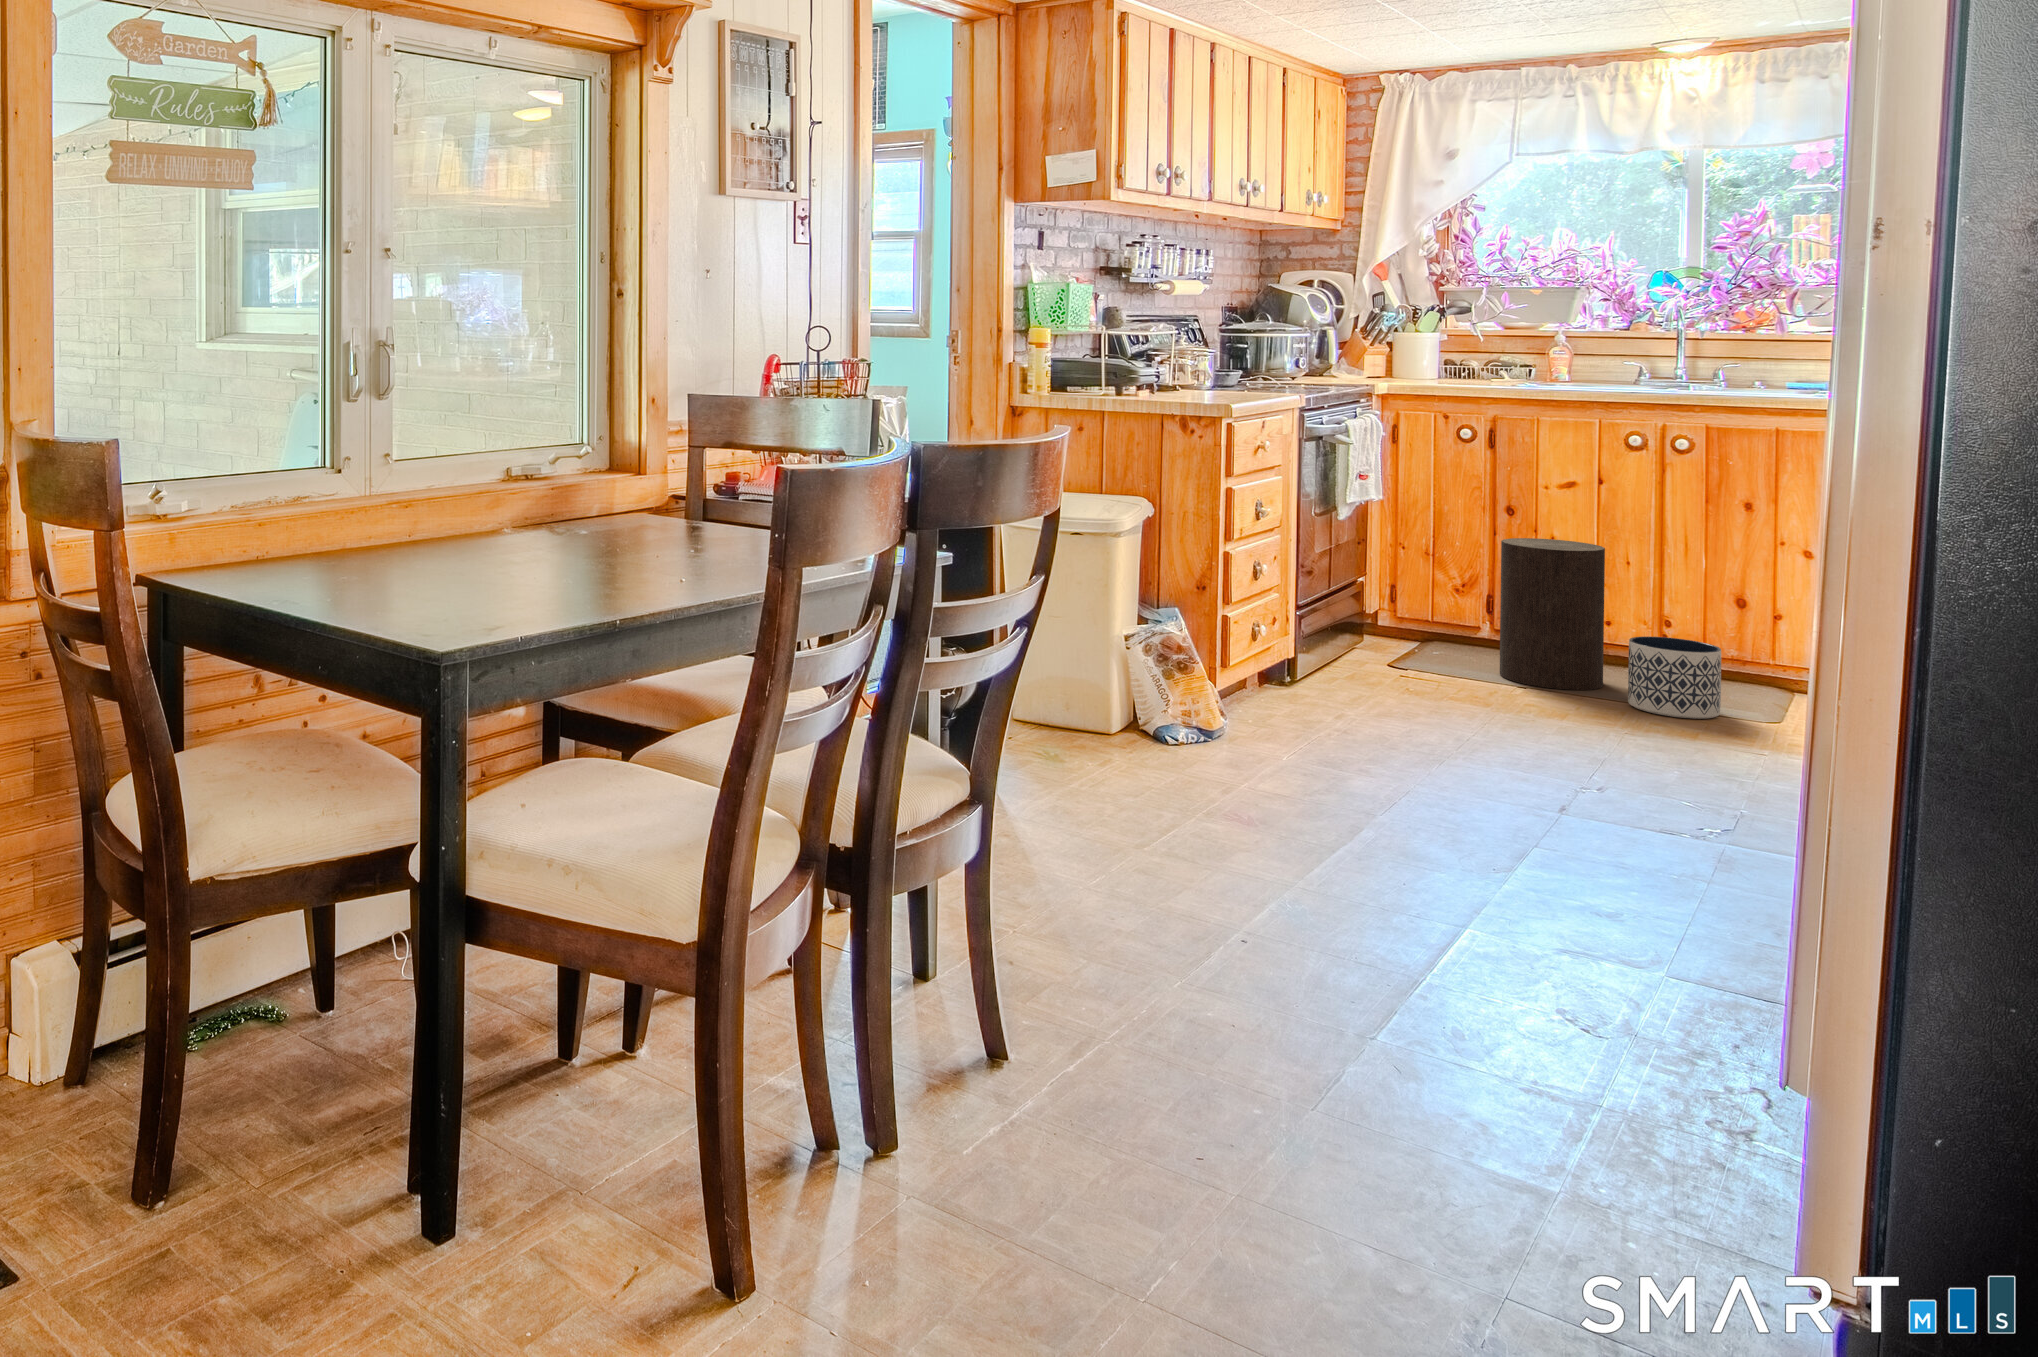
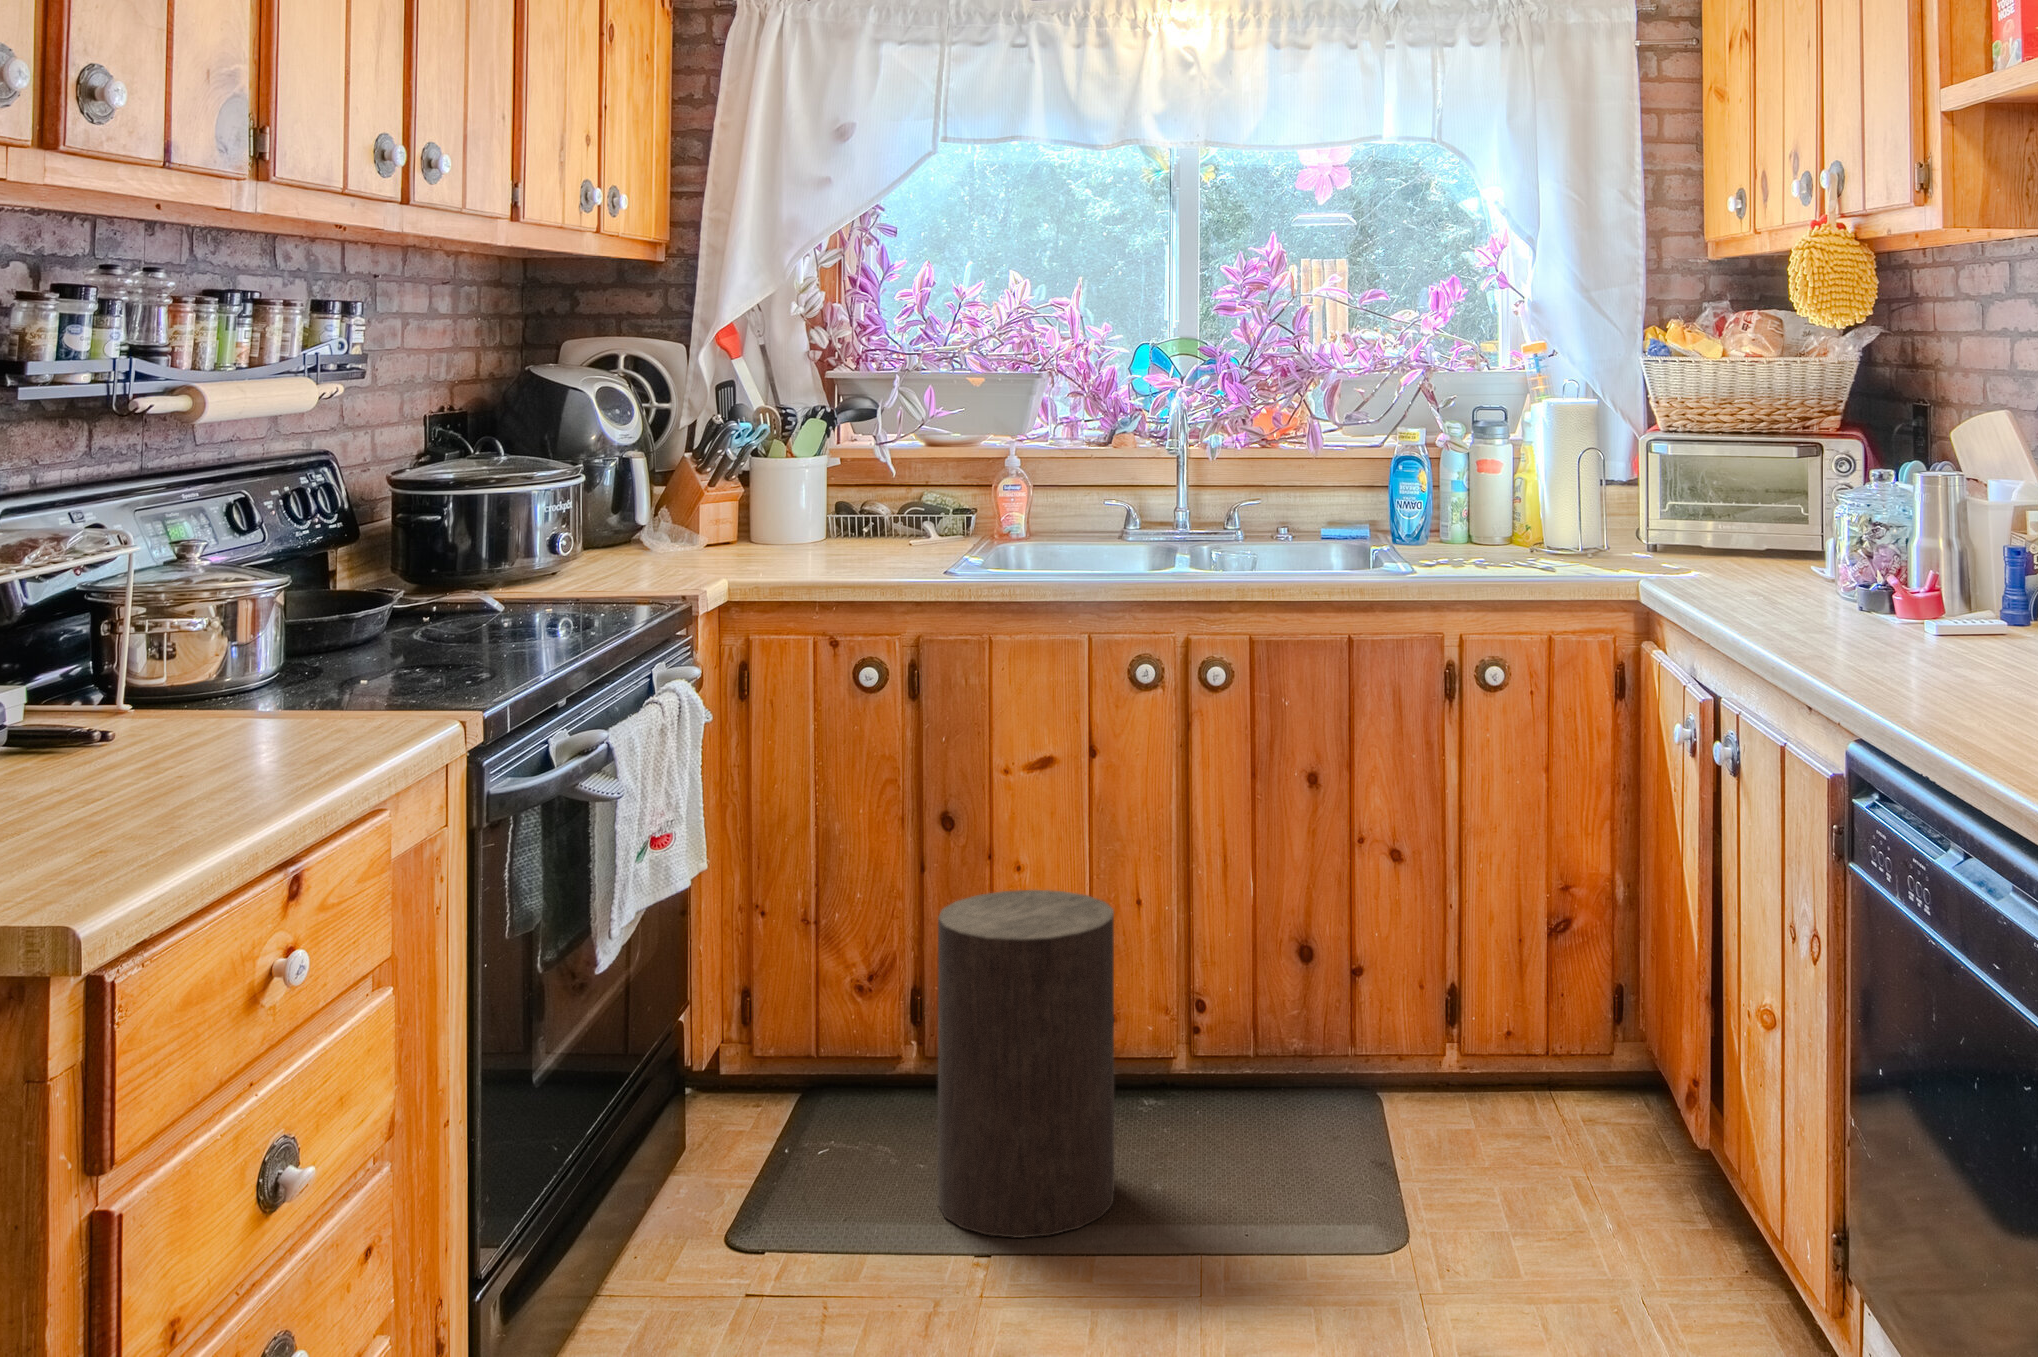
planter: present [1628,637,1721,719] -> none [1169,1095,1321,1295]

